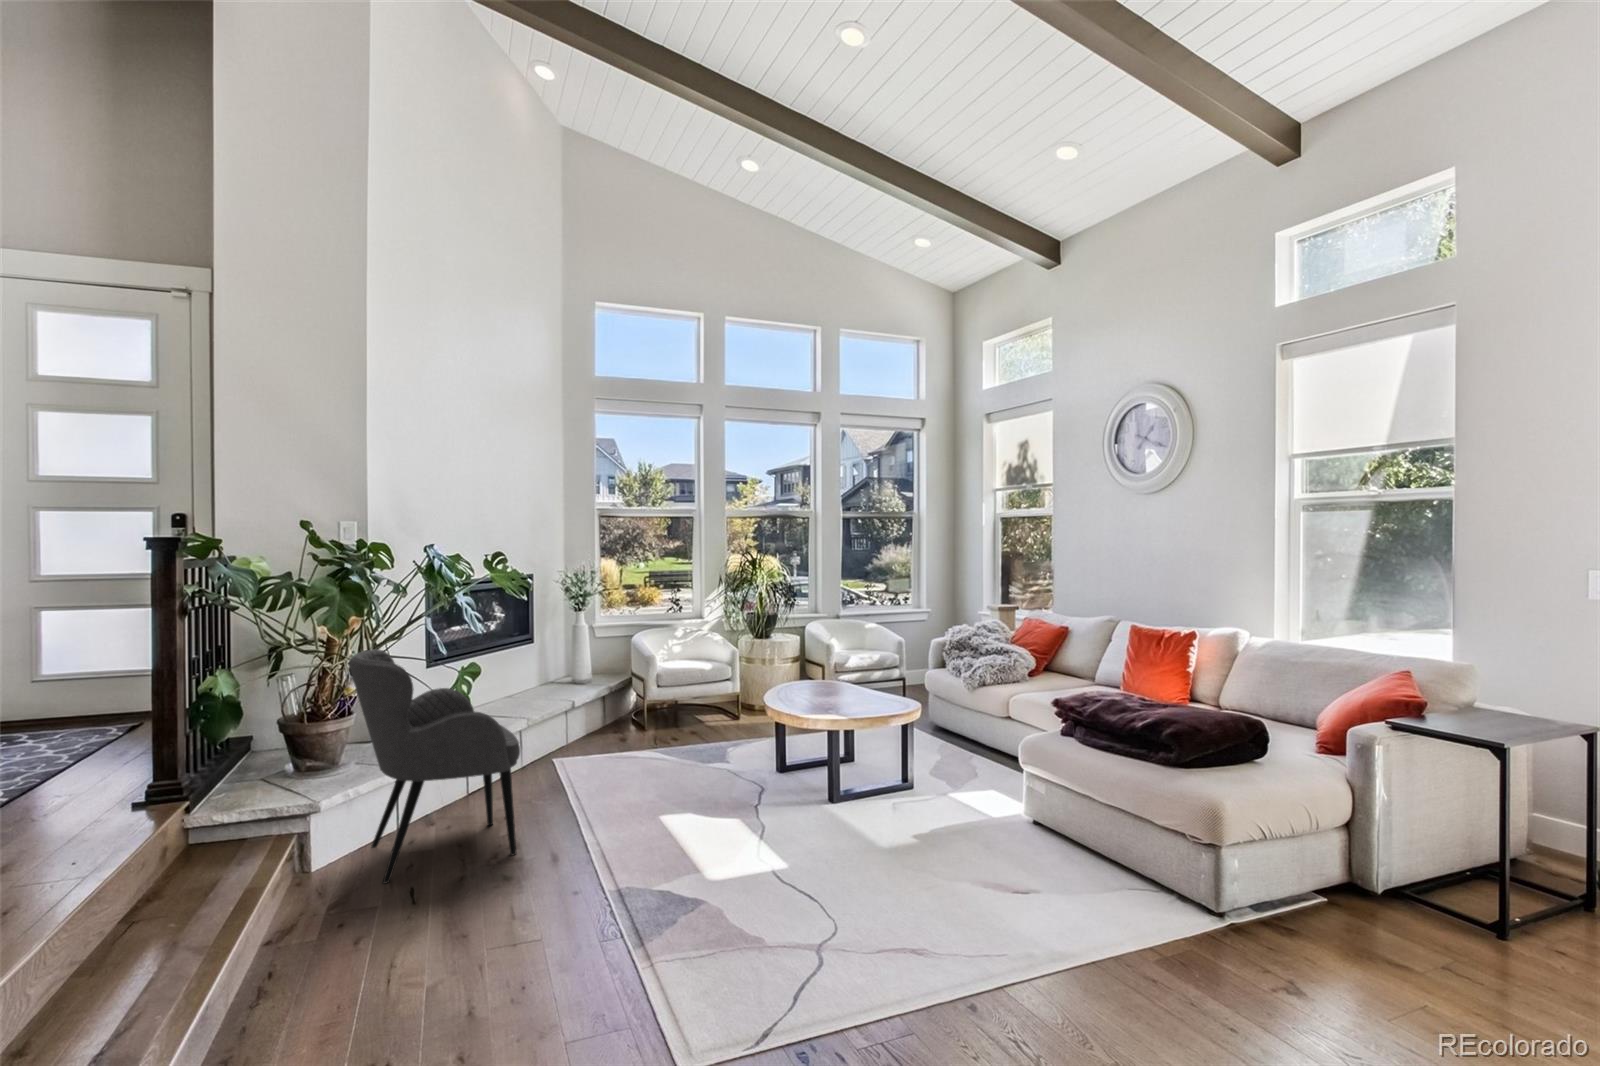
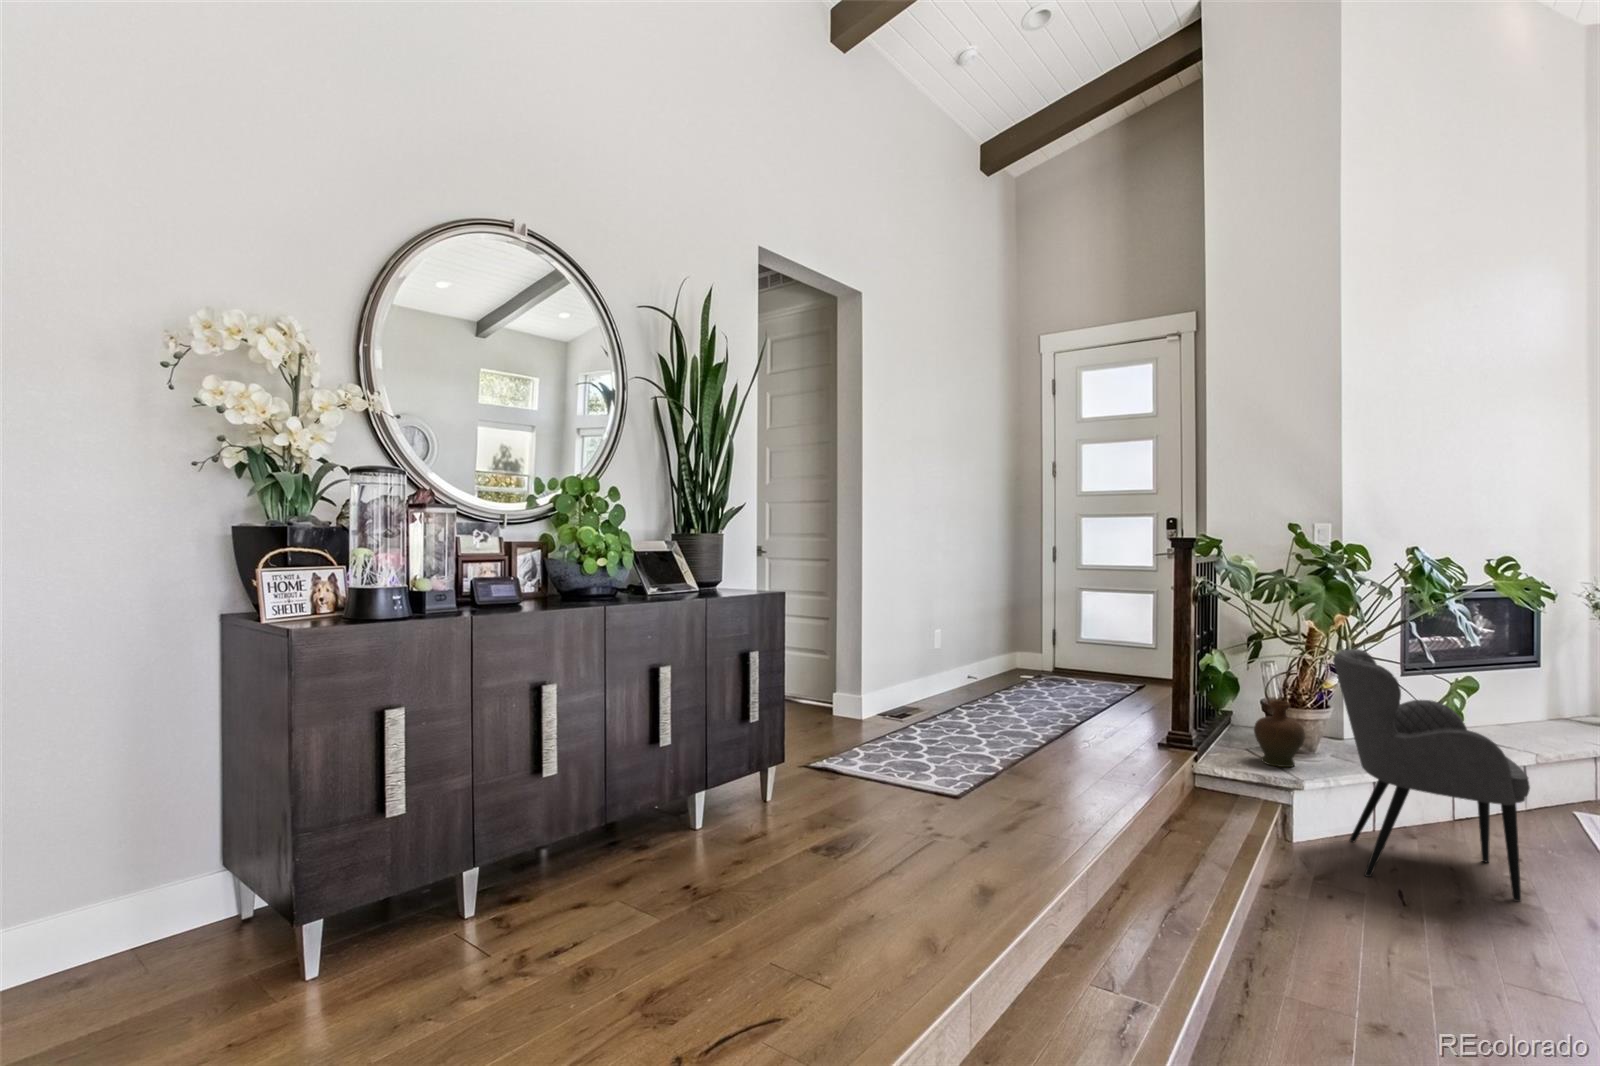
decorative vase: none [263,718,323,793] -> present [1254,700,1305,767]

